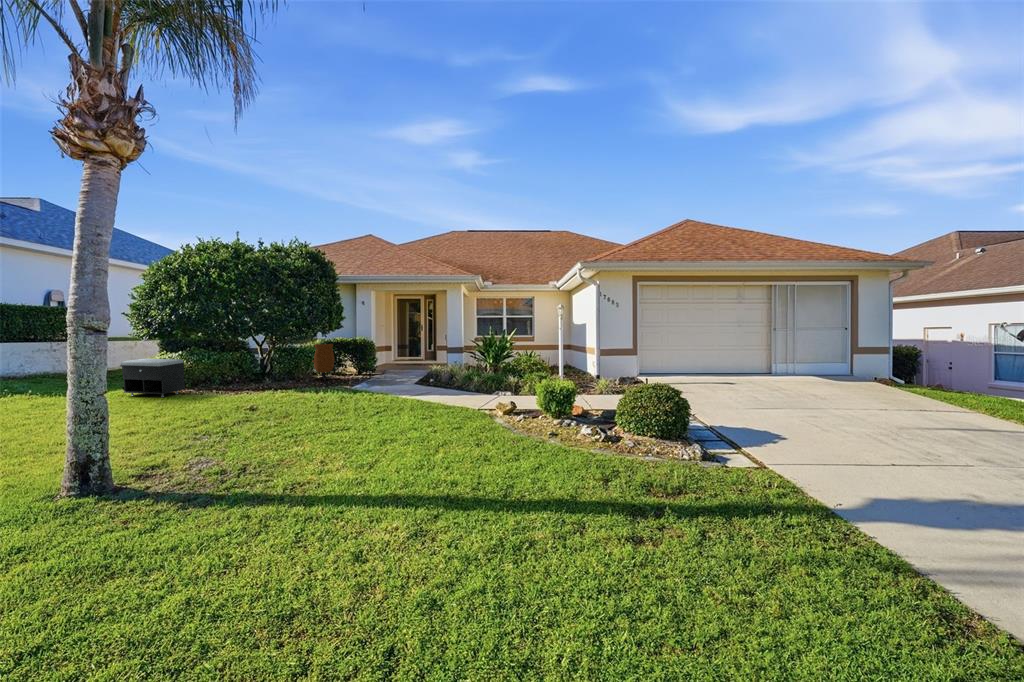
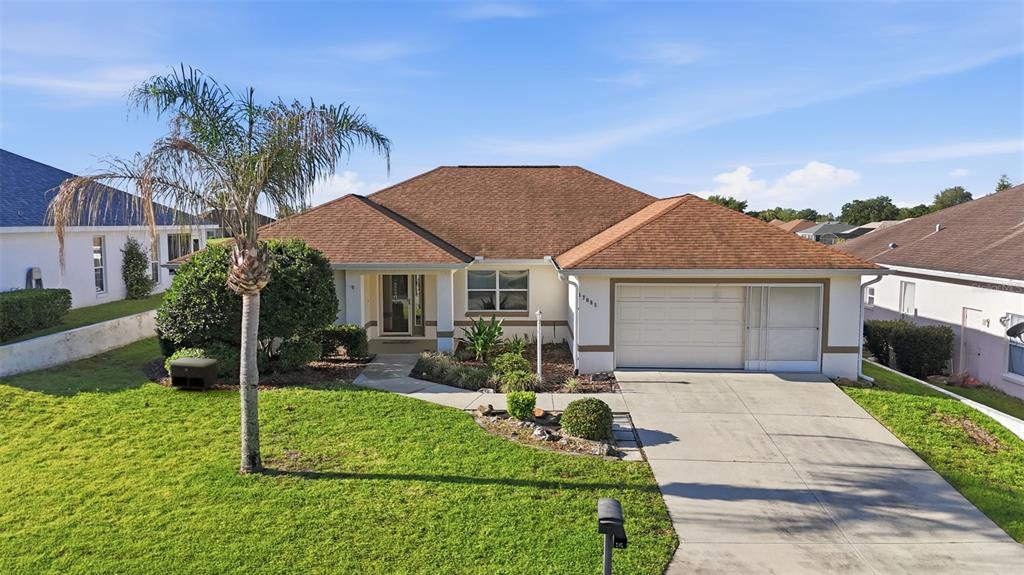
lounge chair: present [312,344,335,382] -> none [316,341,337,375]

